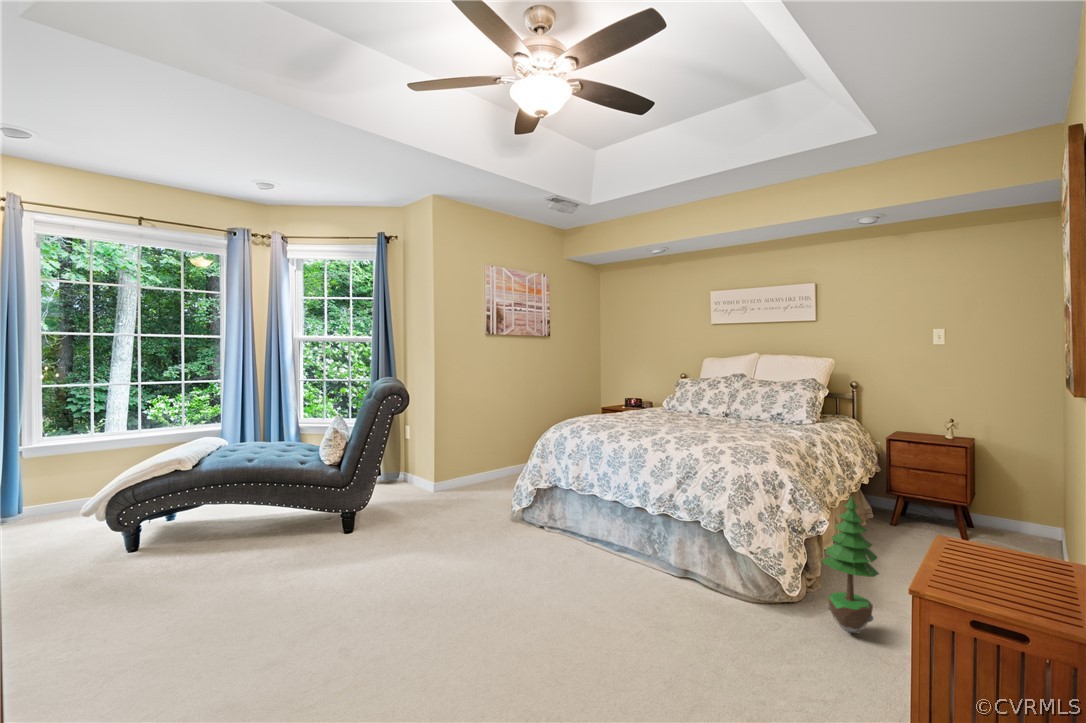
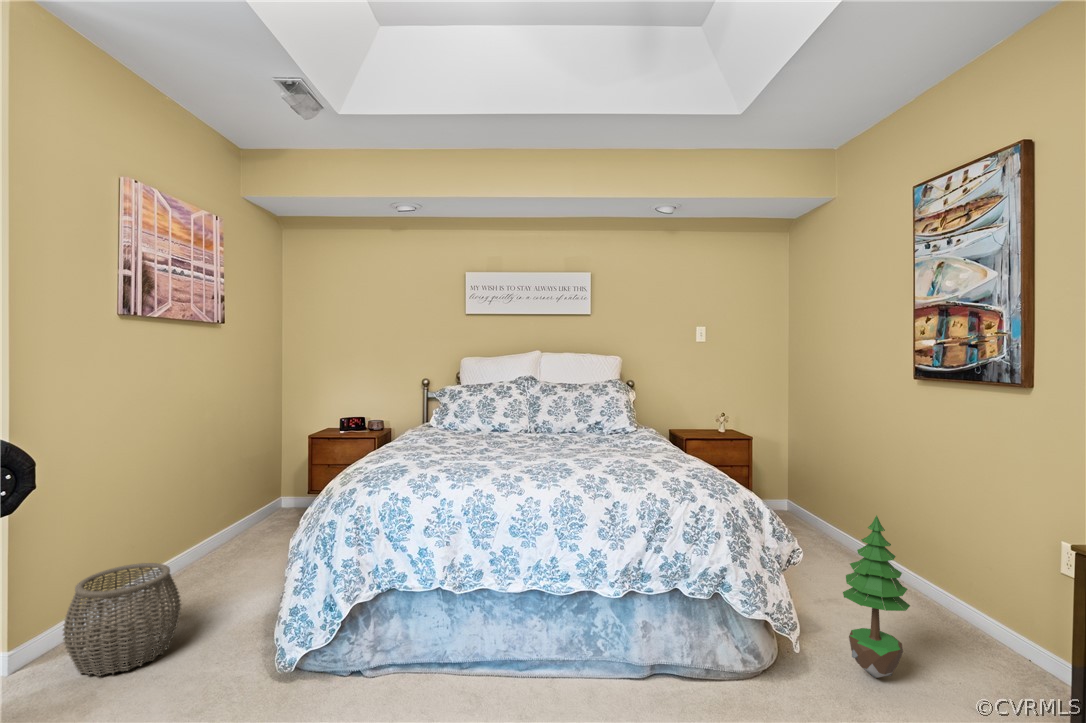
woven basket: none [446,456,490,500] -> present [63,563,181,676]

